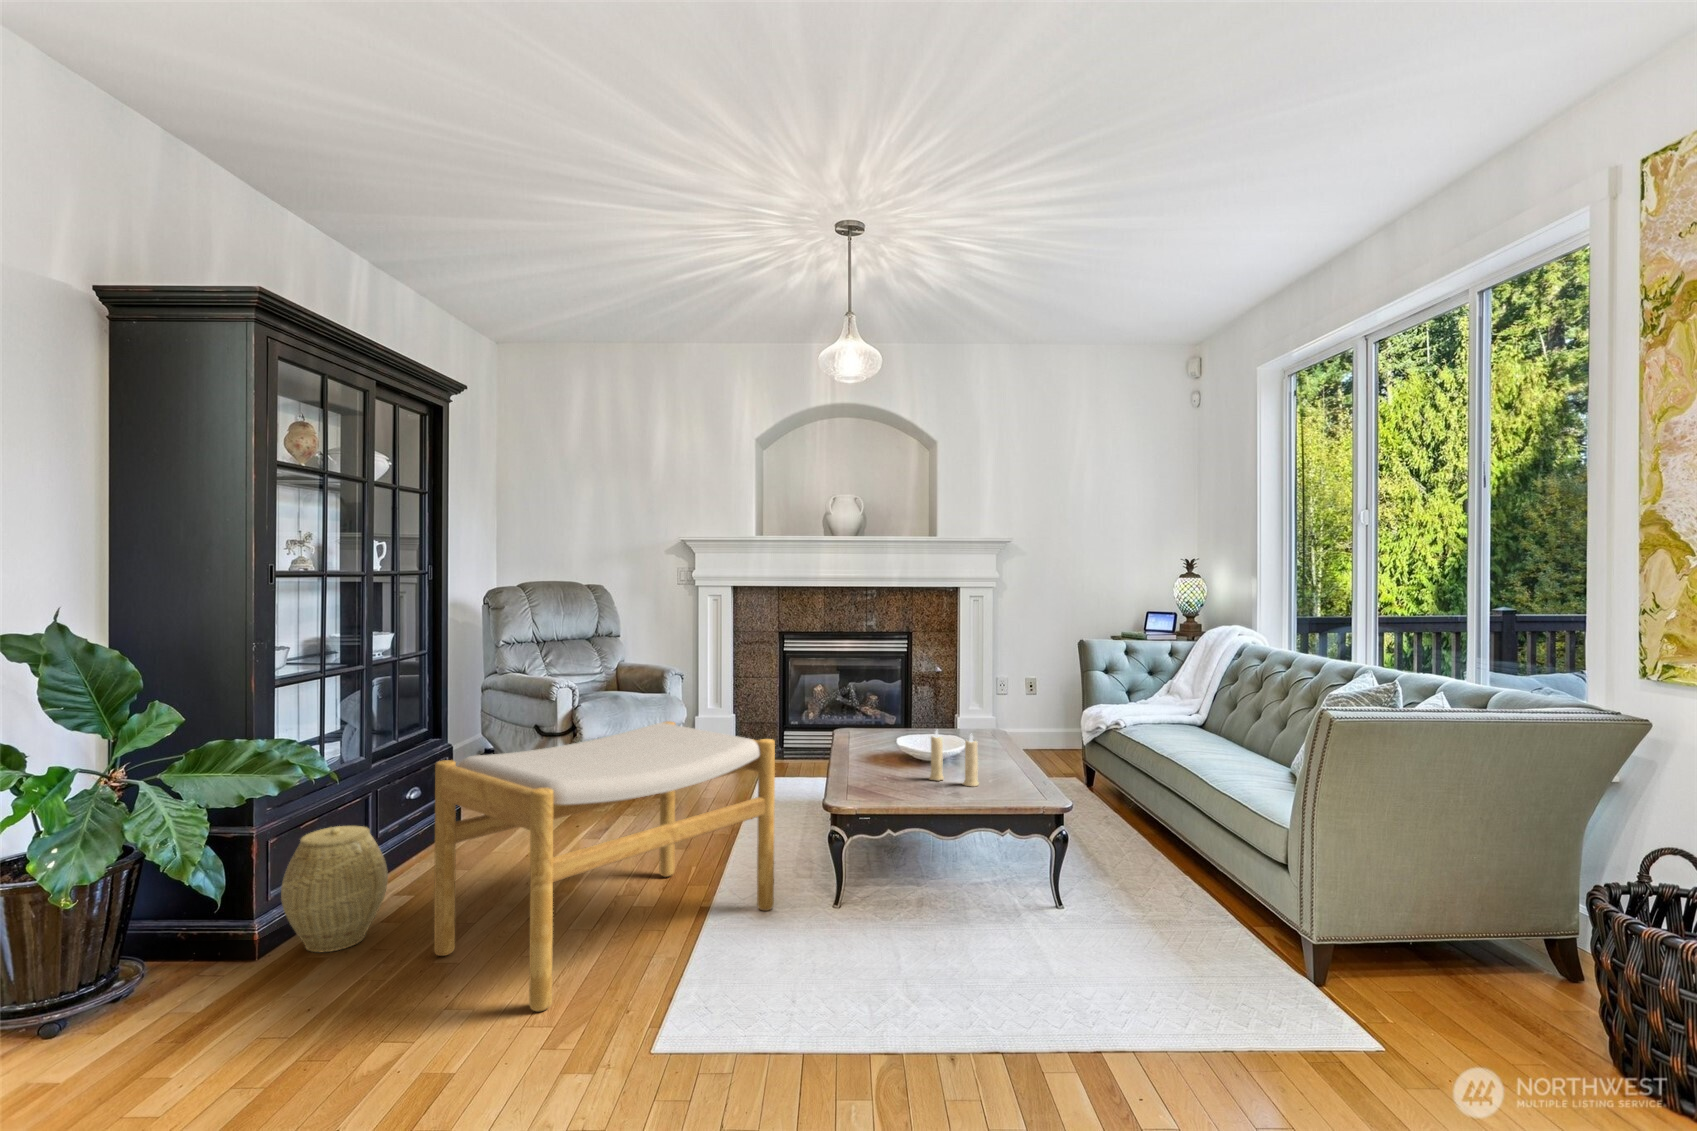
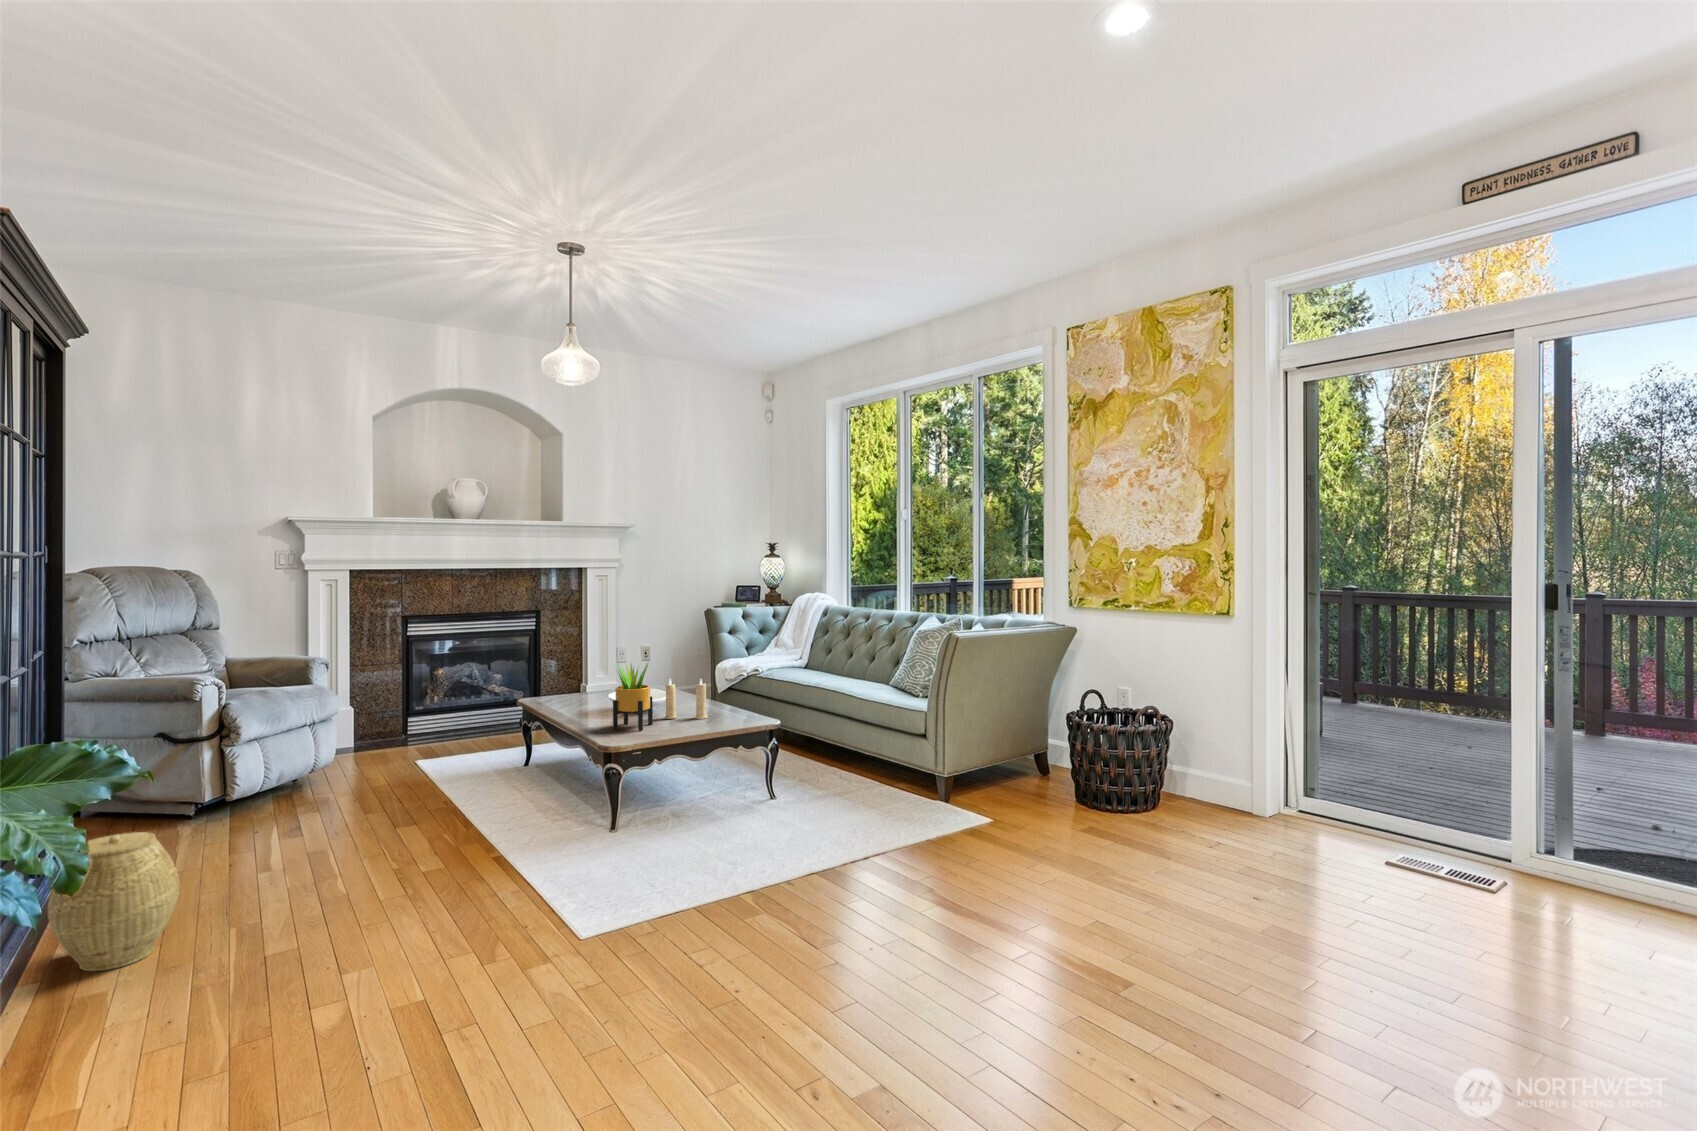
potted plant: none [856,698,906,791] -> present [613,663,653,730]
footstool: present [434,721,775,1011] -> none [266,696,561,939]

